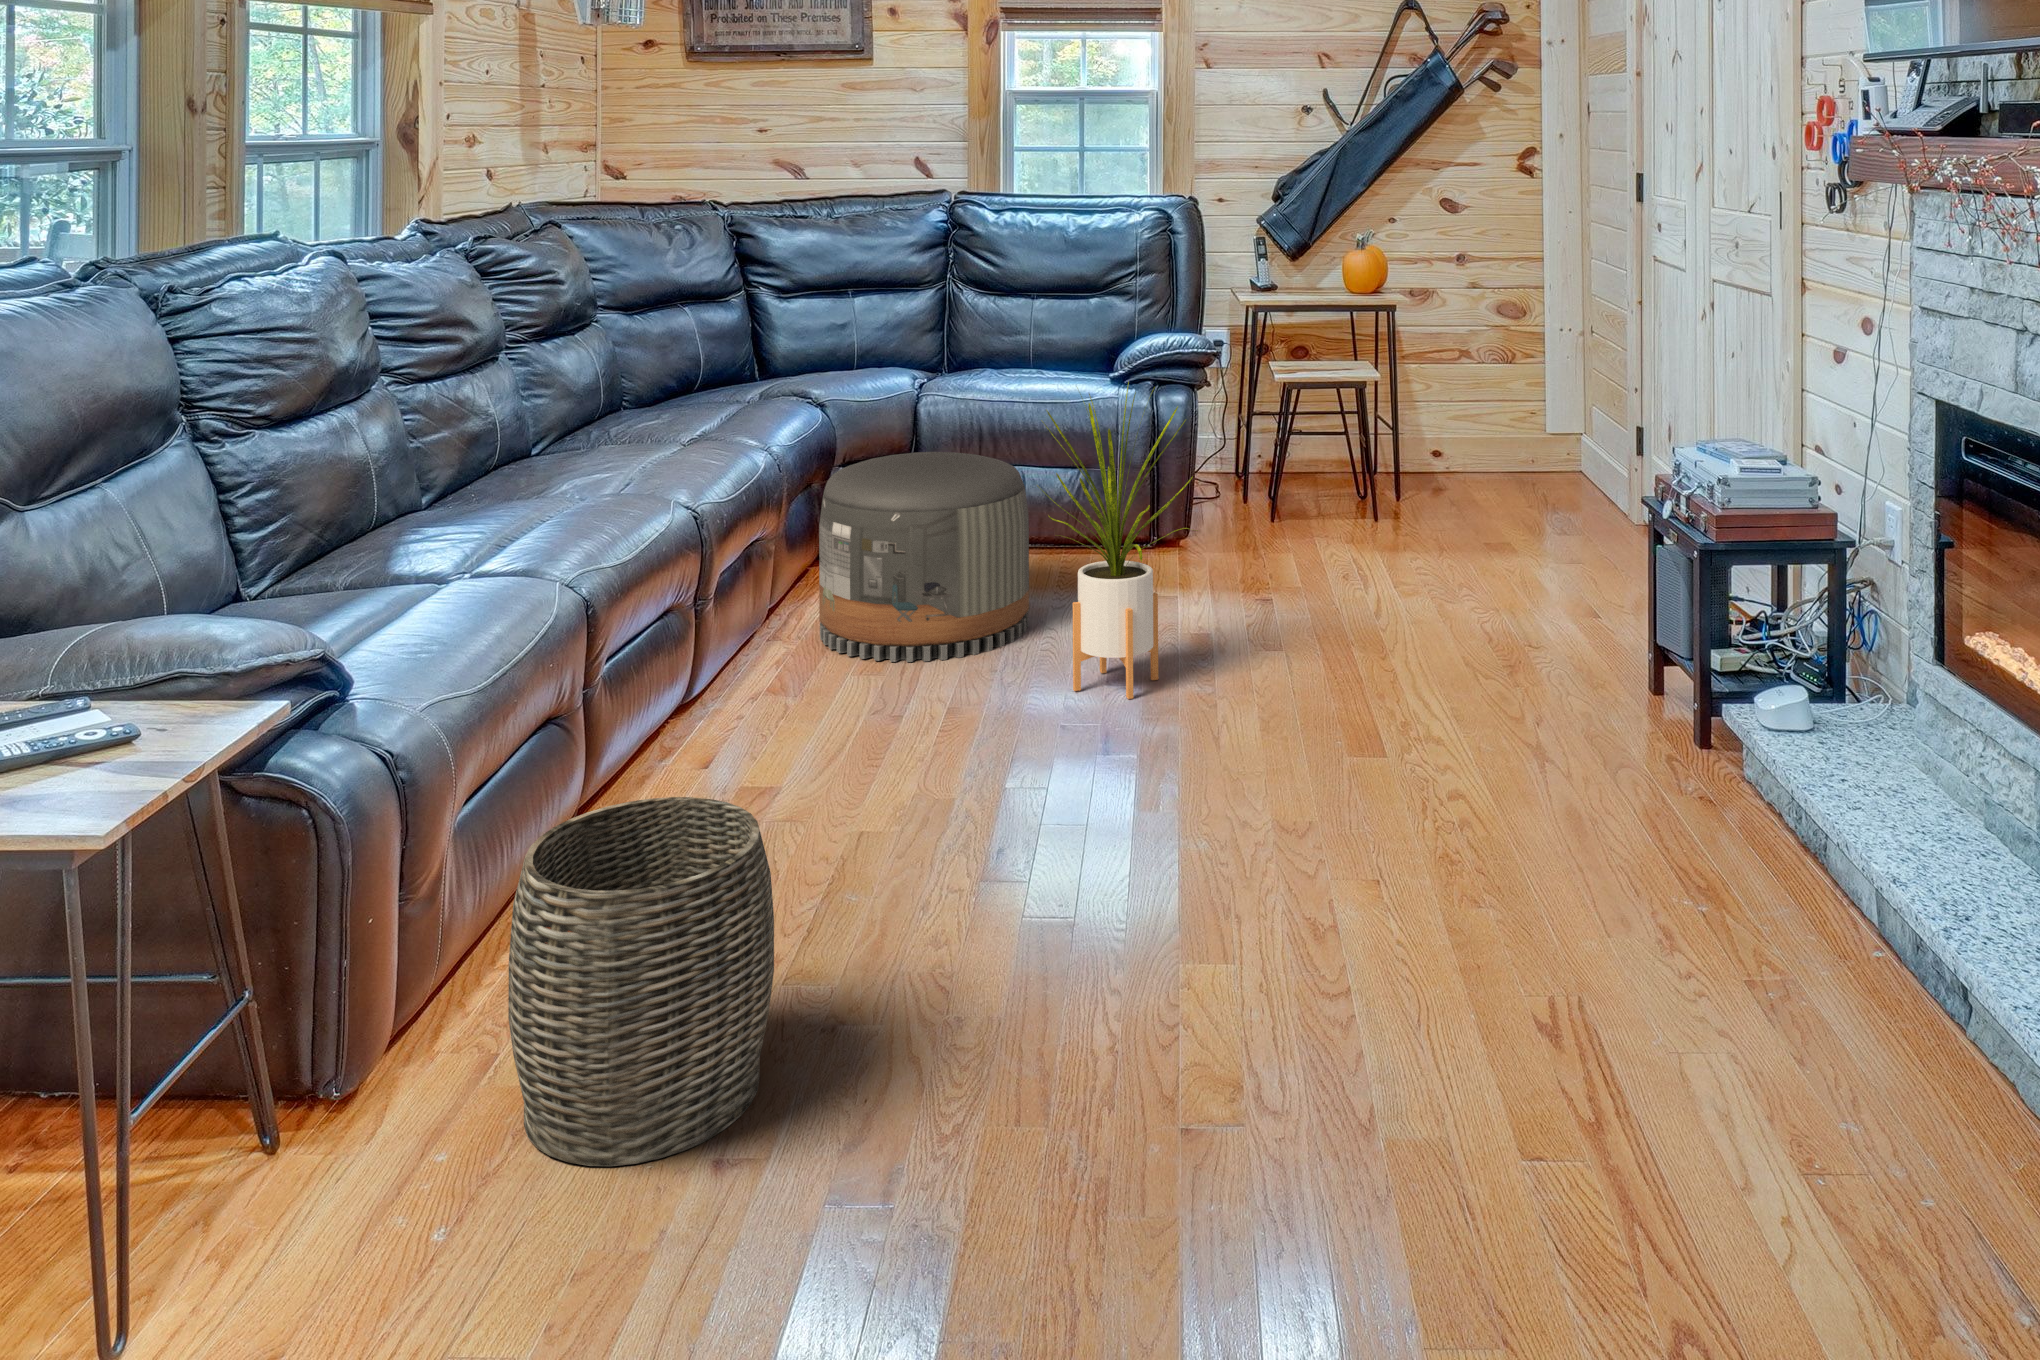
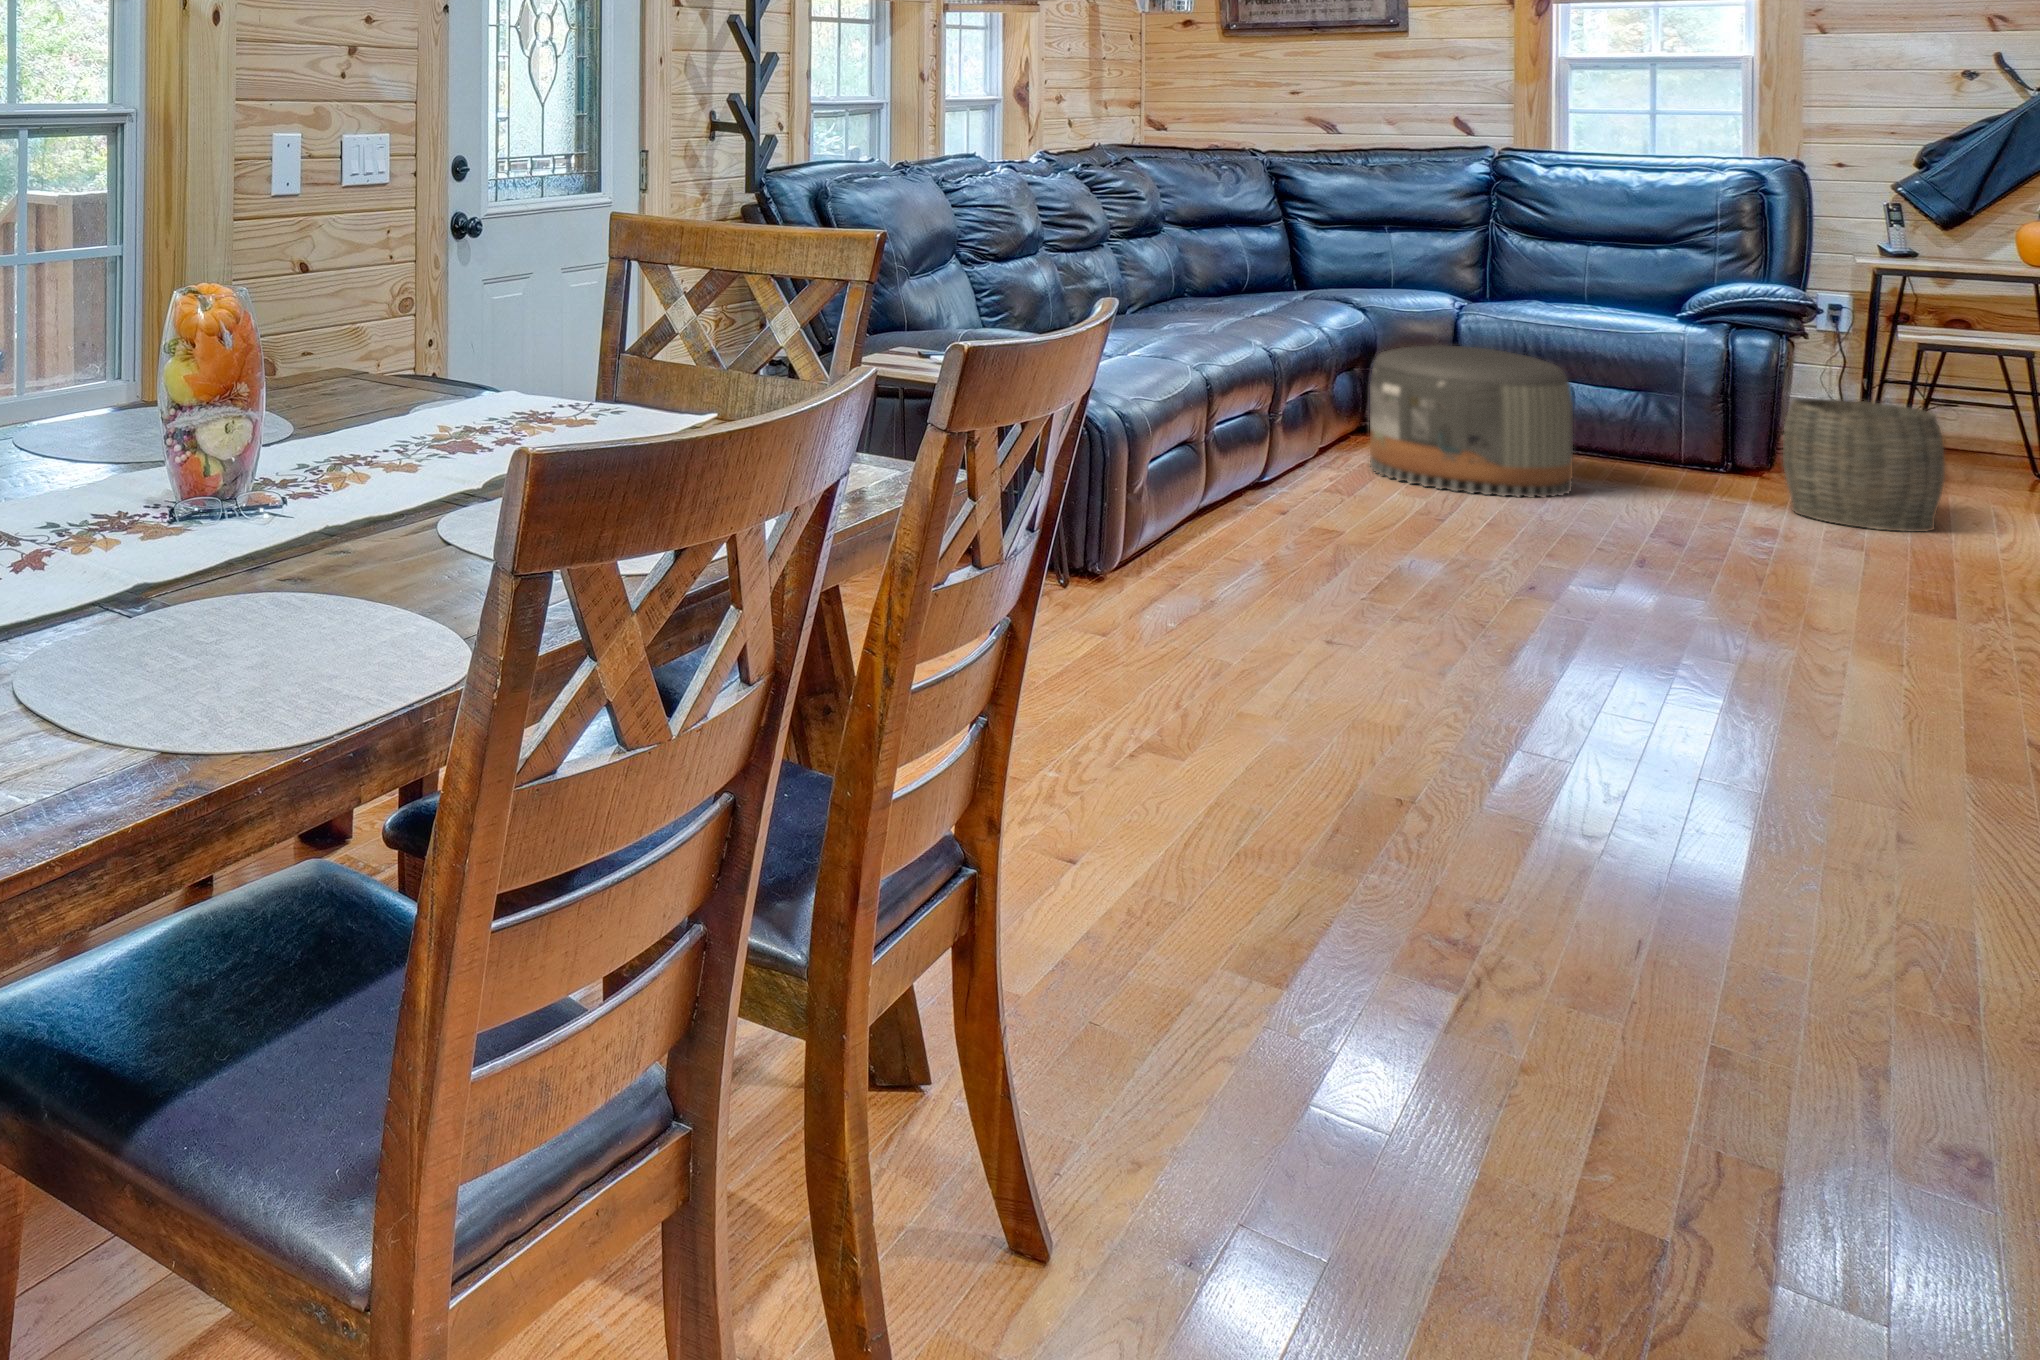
house plant: present [1039,382,1192,699] -> none [1577,297,1747,540]
woven basket: present [508,797,774,1166] -> present [1783,398,1945,532]

